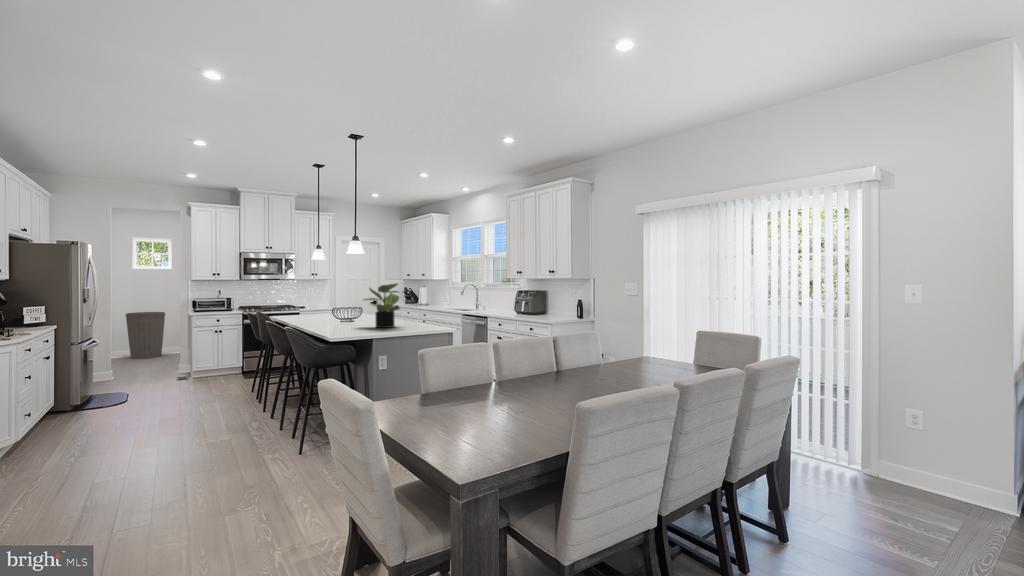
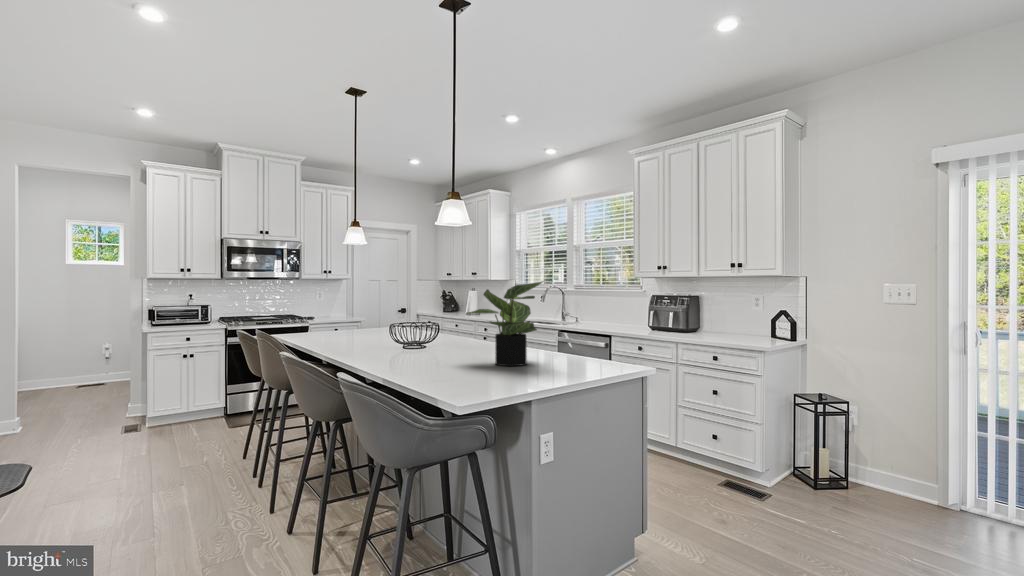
trash can: present [125,312,165,359] -> none [53,324,112,391]

